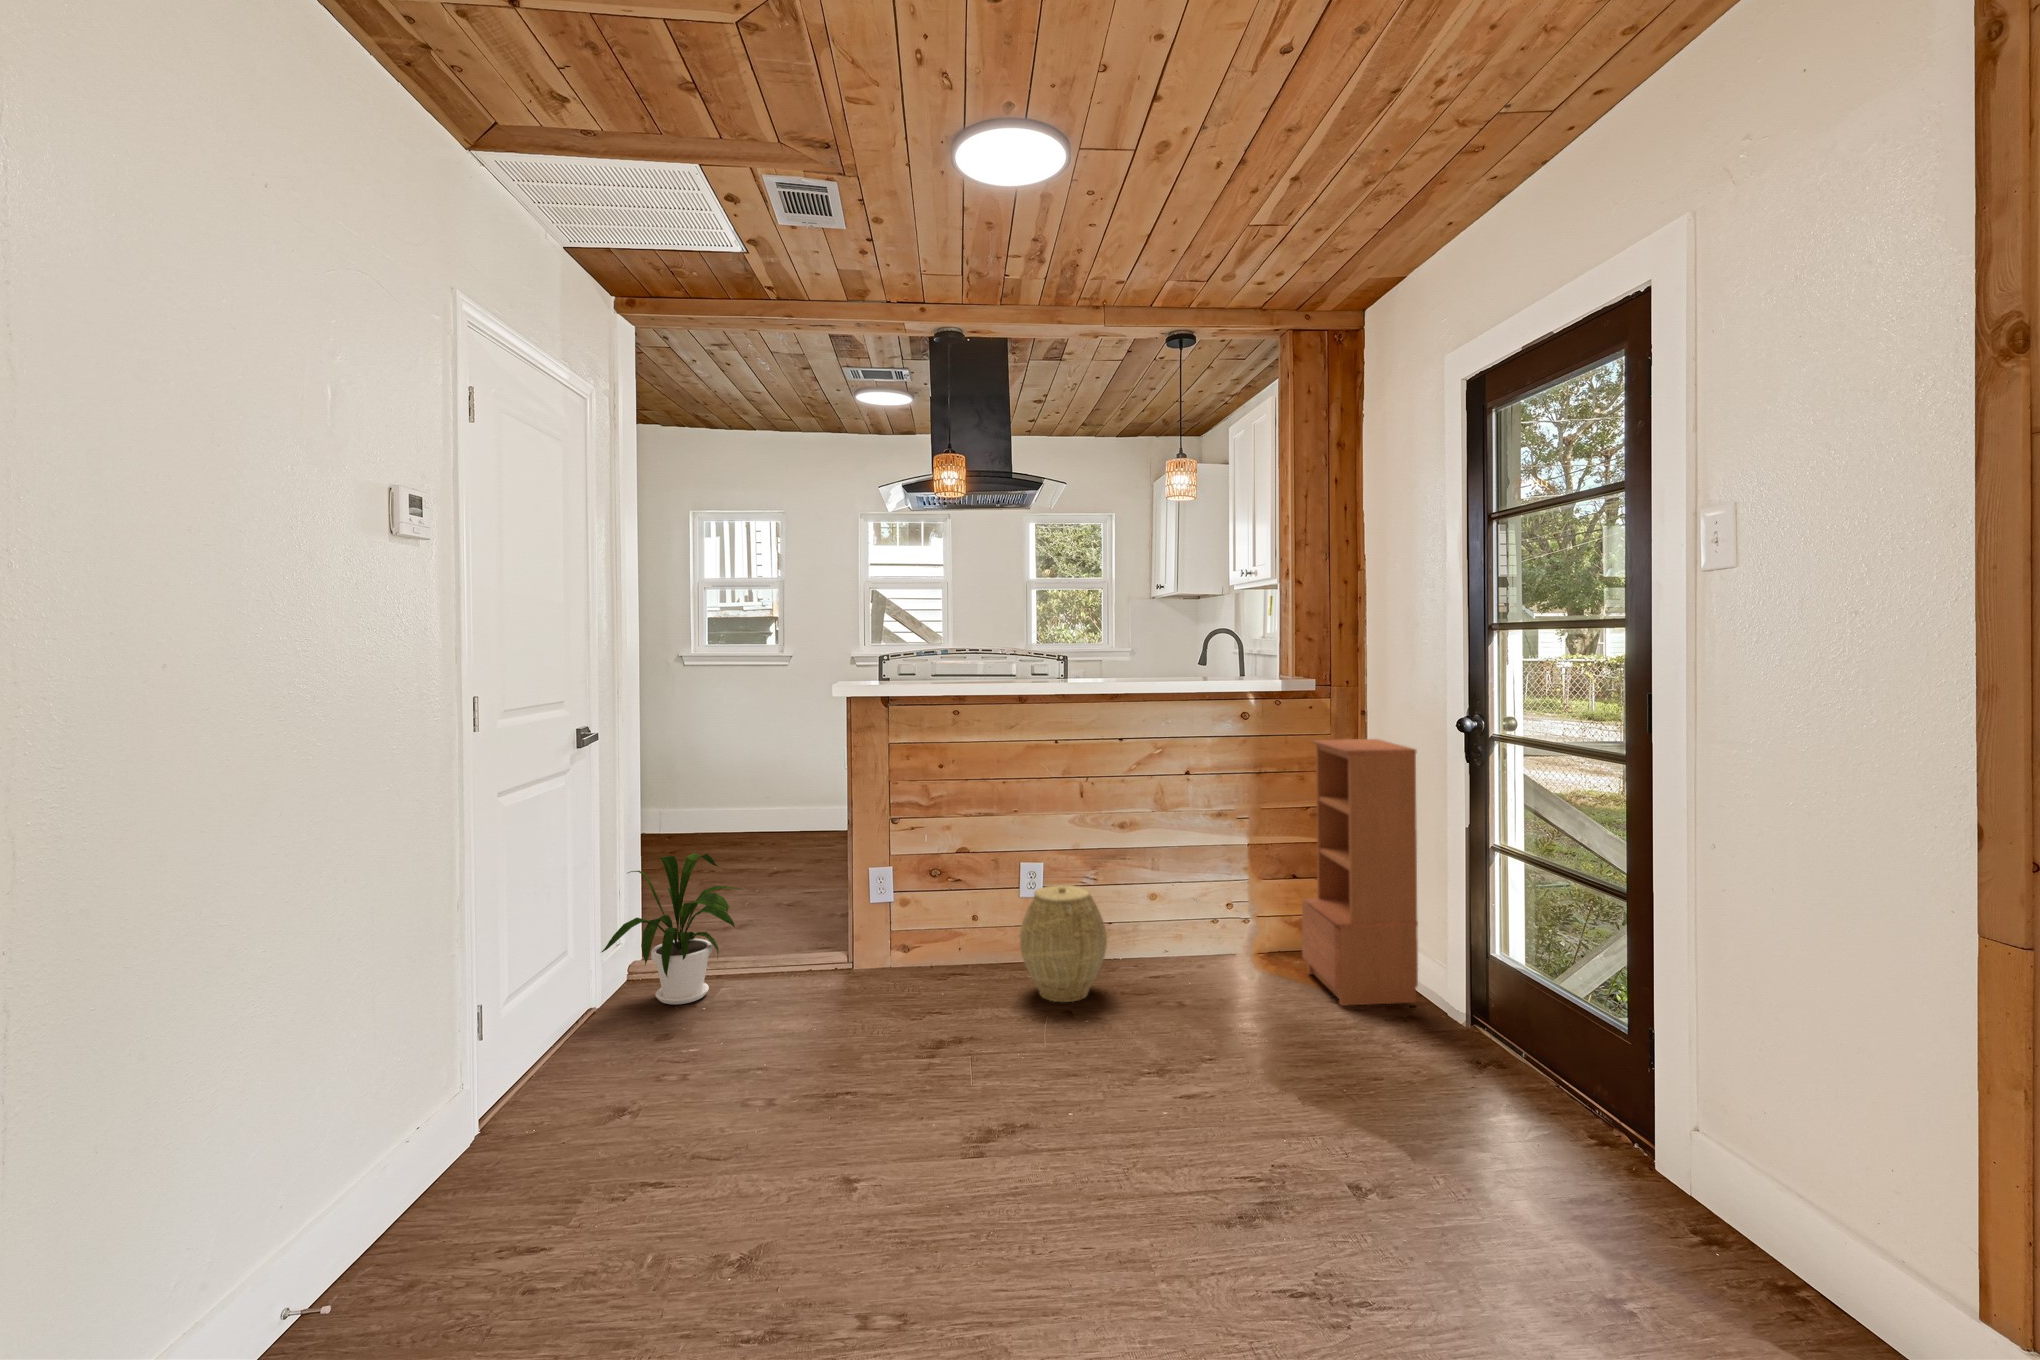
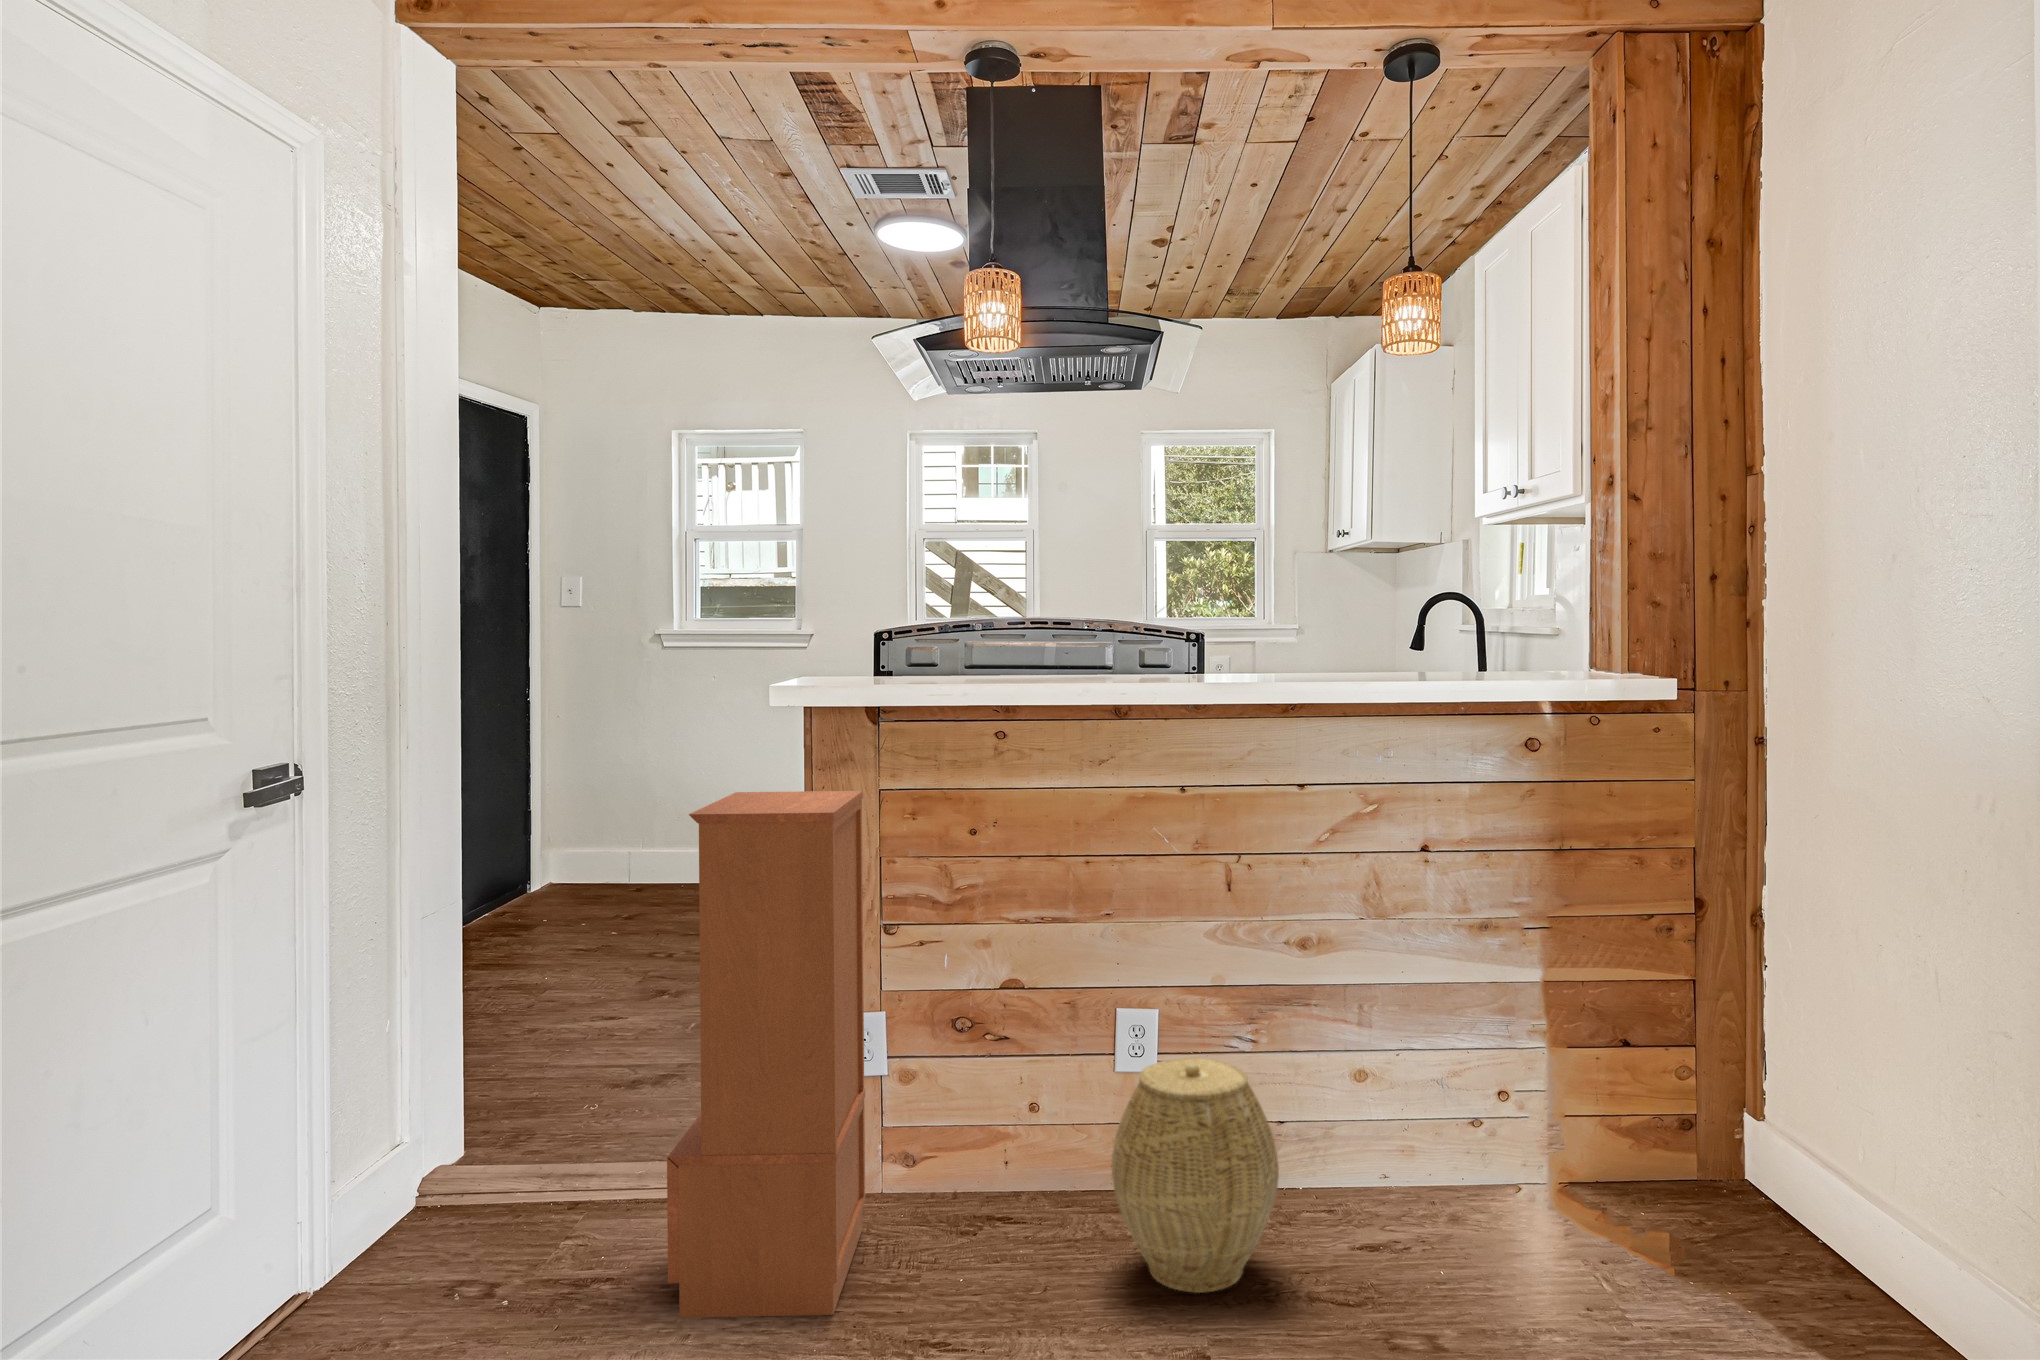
bookcase: present [1302,739,1418,1006] -> present [667,791,865,1318]
house plant: present [602,853,739,1004] -> none [316,985,606,1272]

